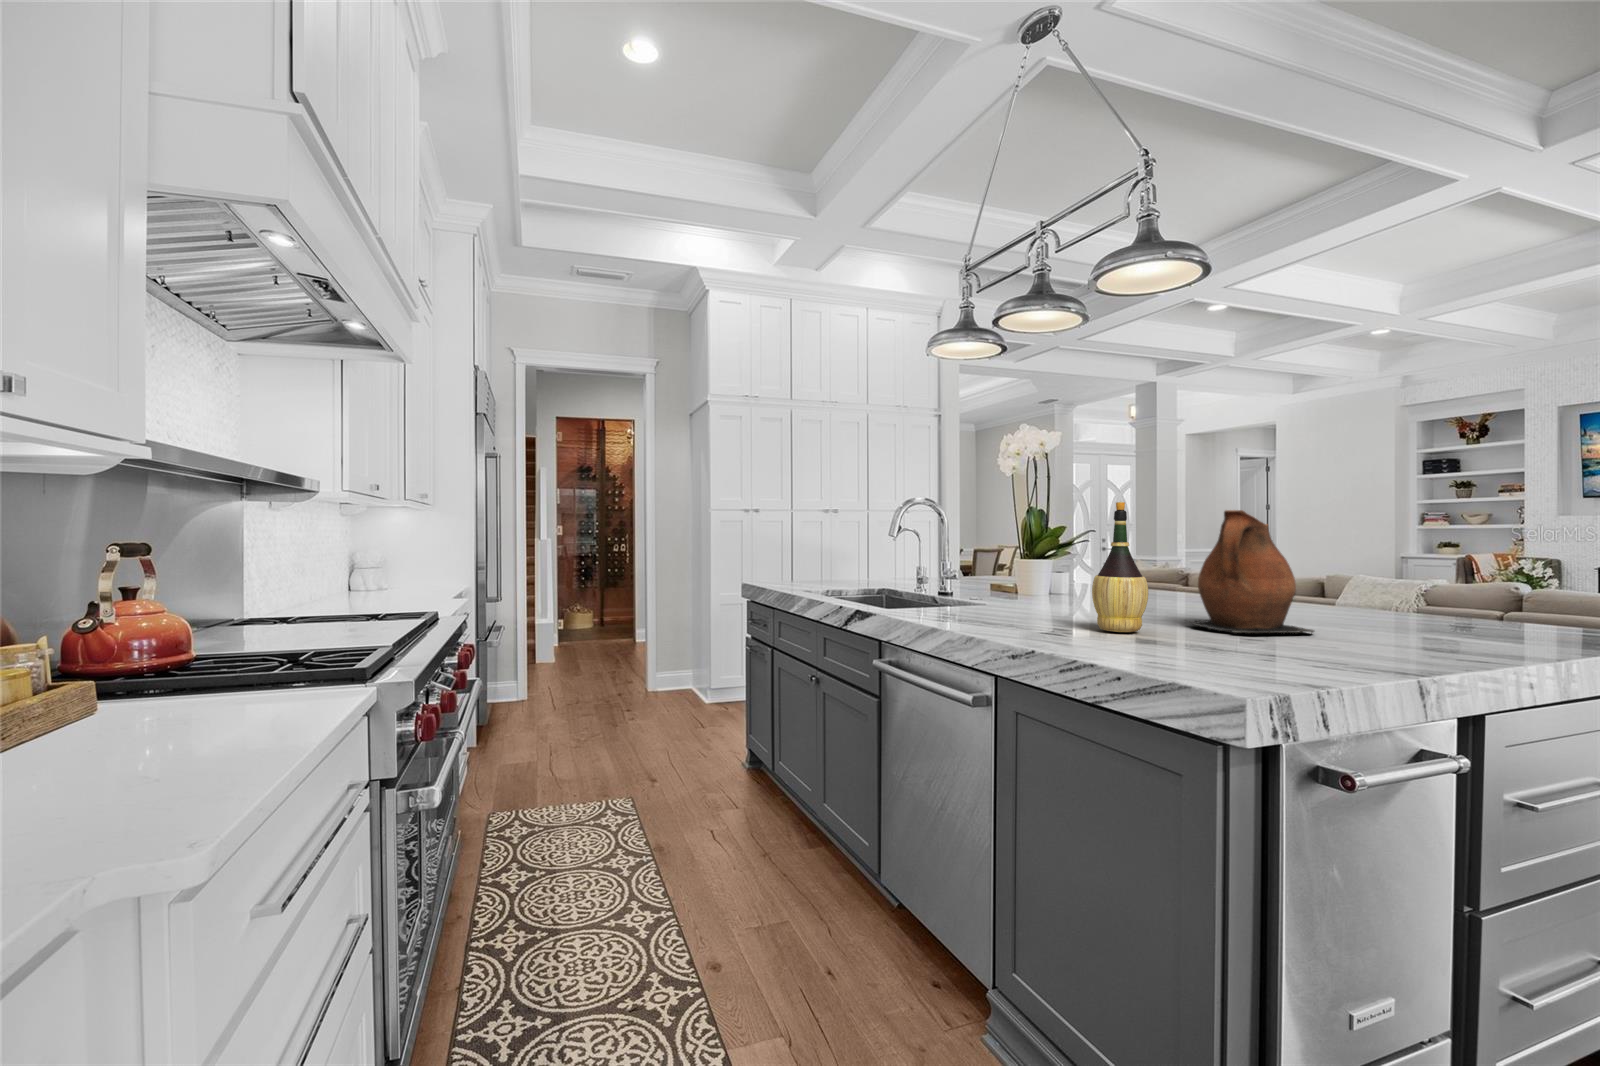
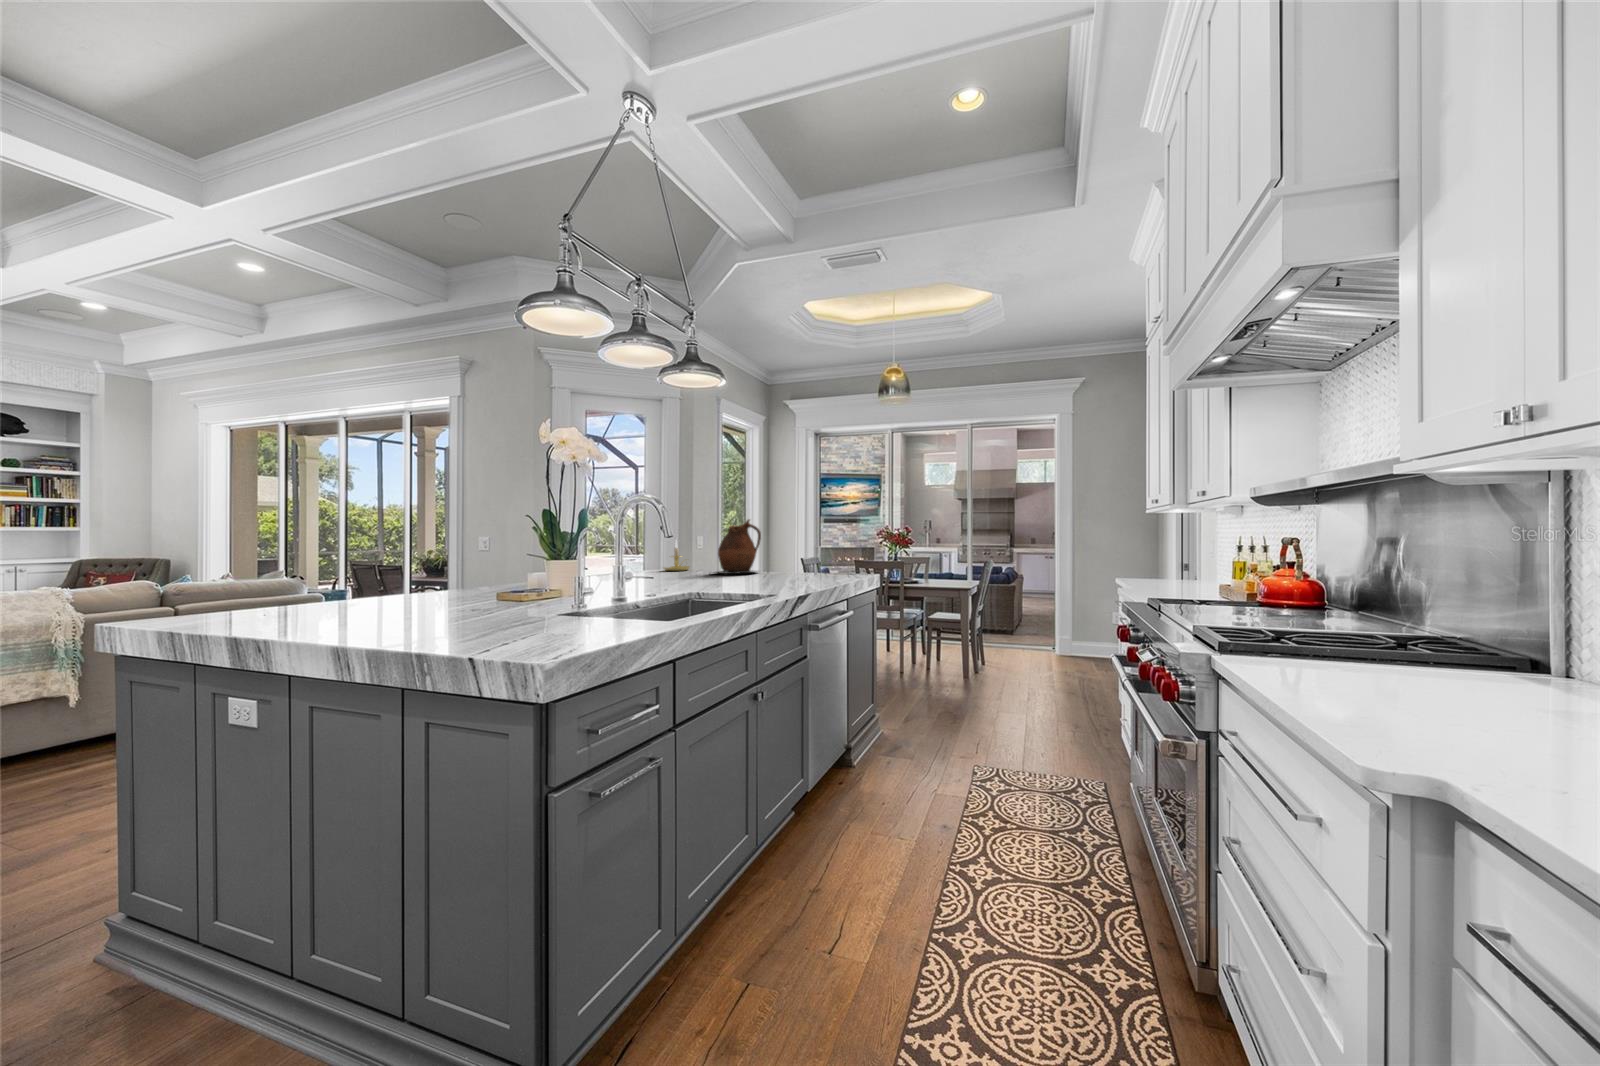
wine bottle: present [1092,502,1149,632] -> none [772,514,797,575]
candle holder: none [1397,555,1498,633] -> present [664,547,690,571]

